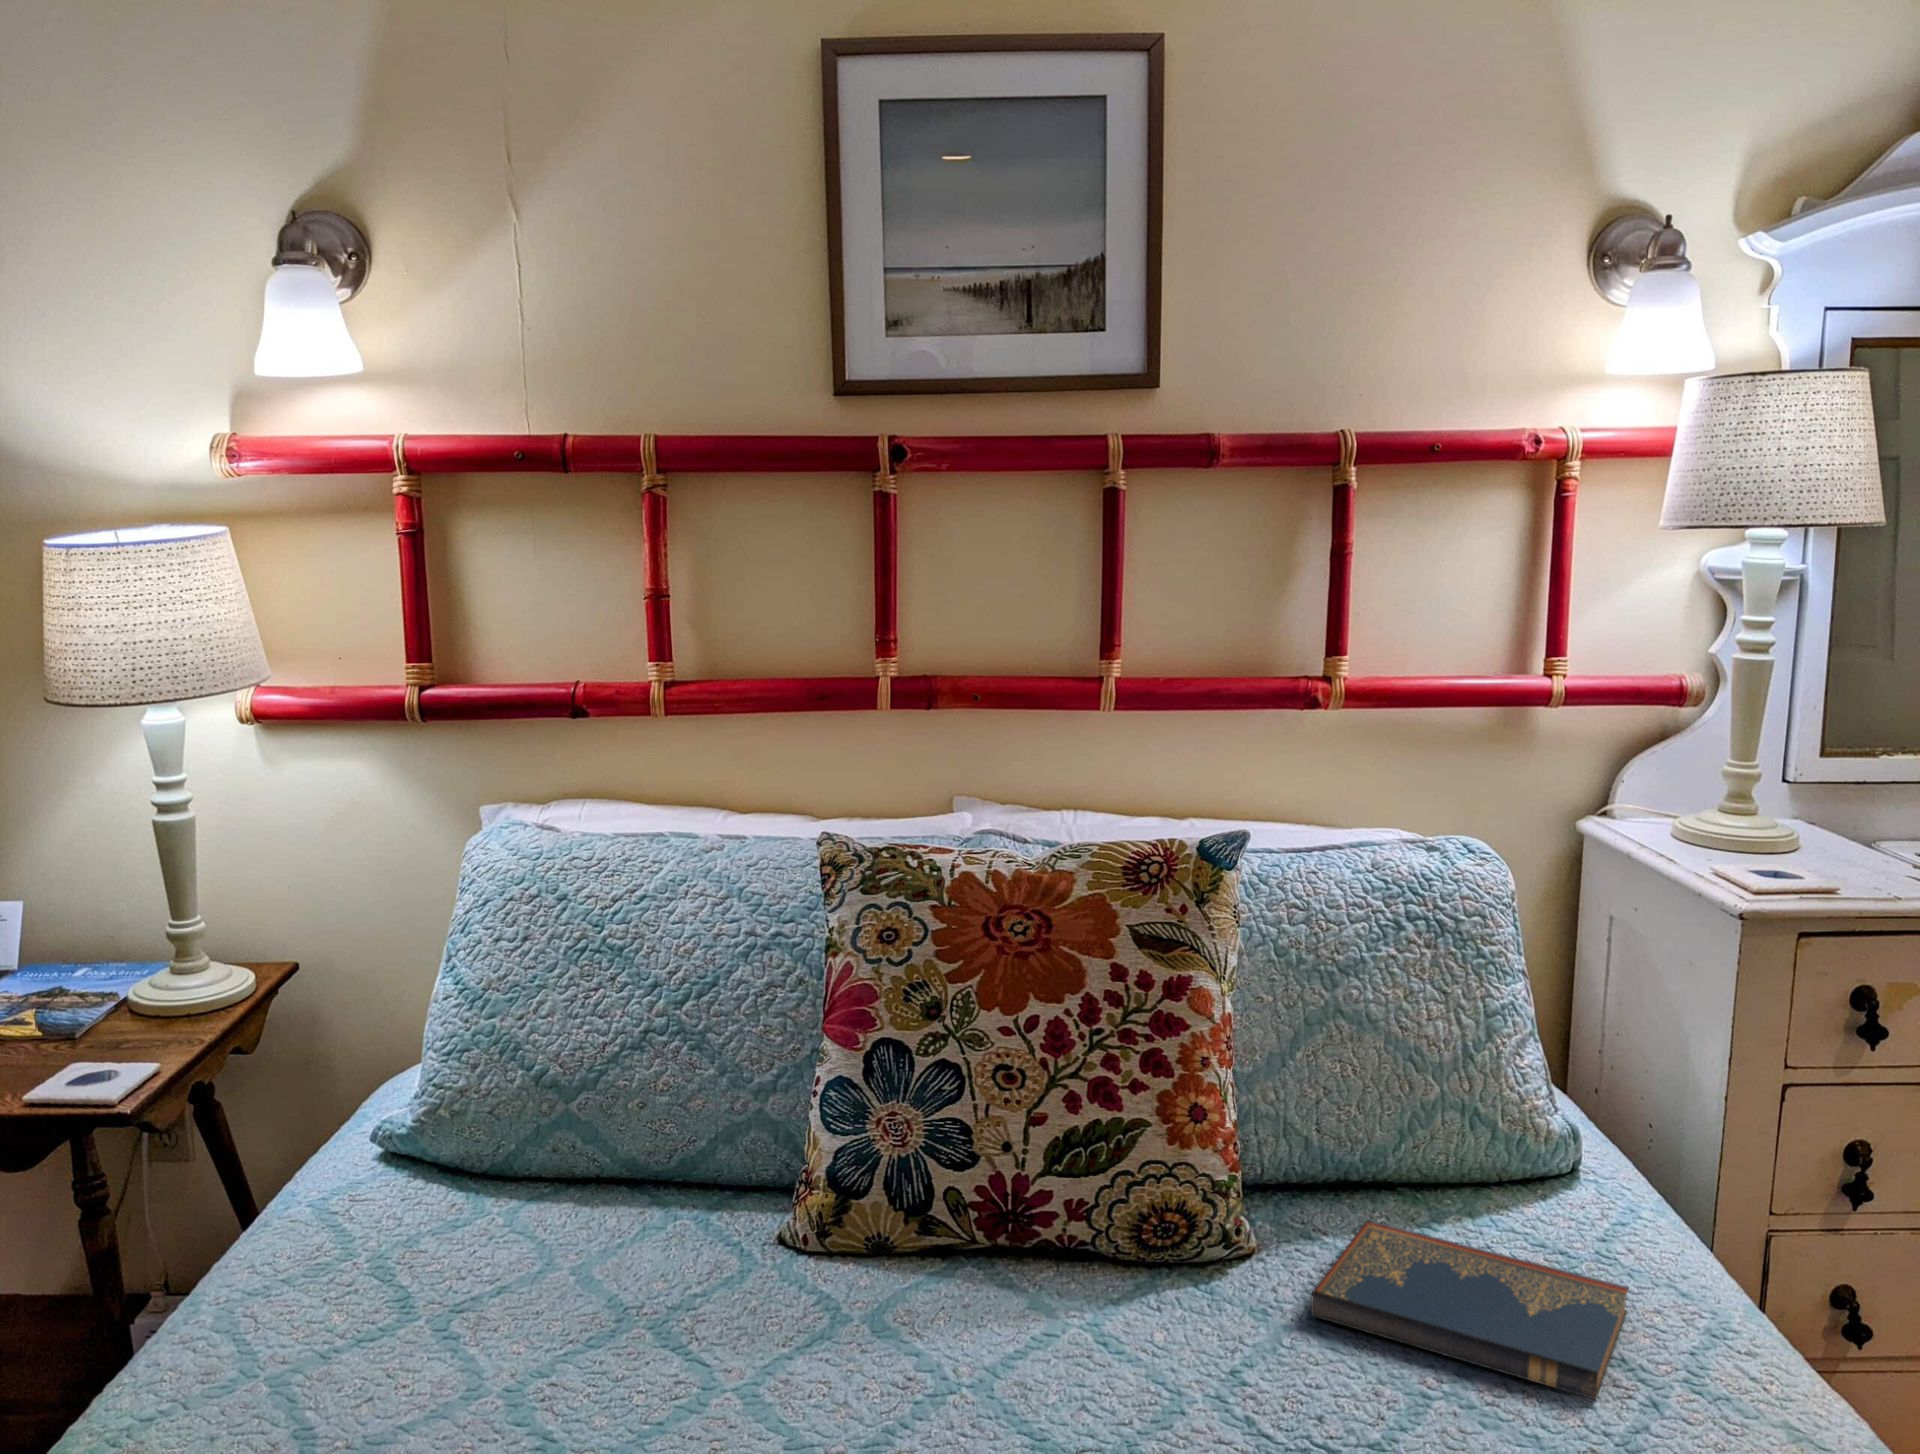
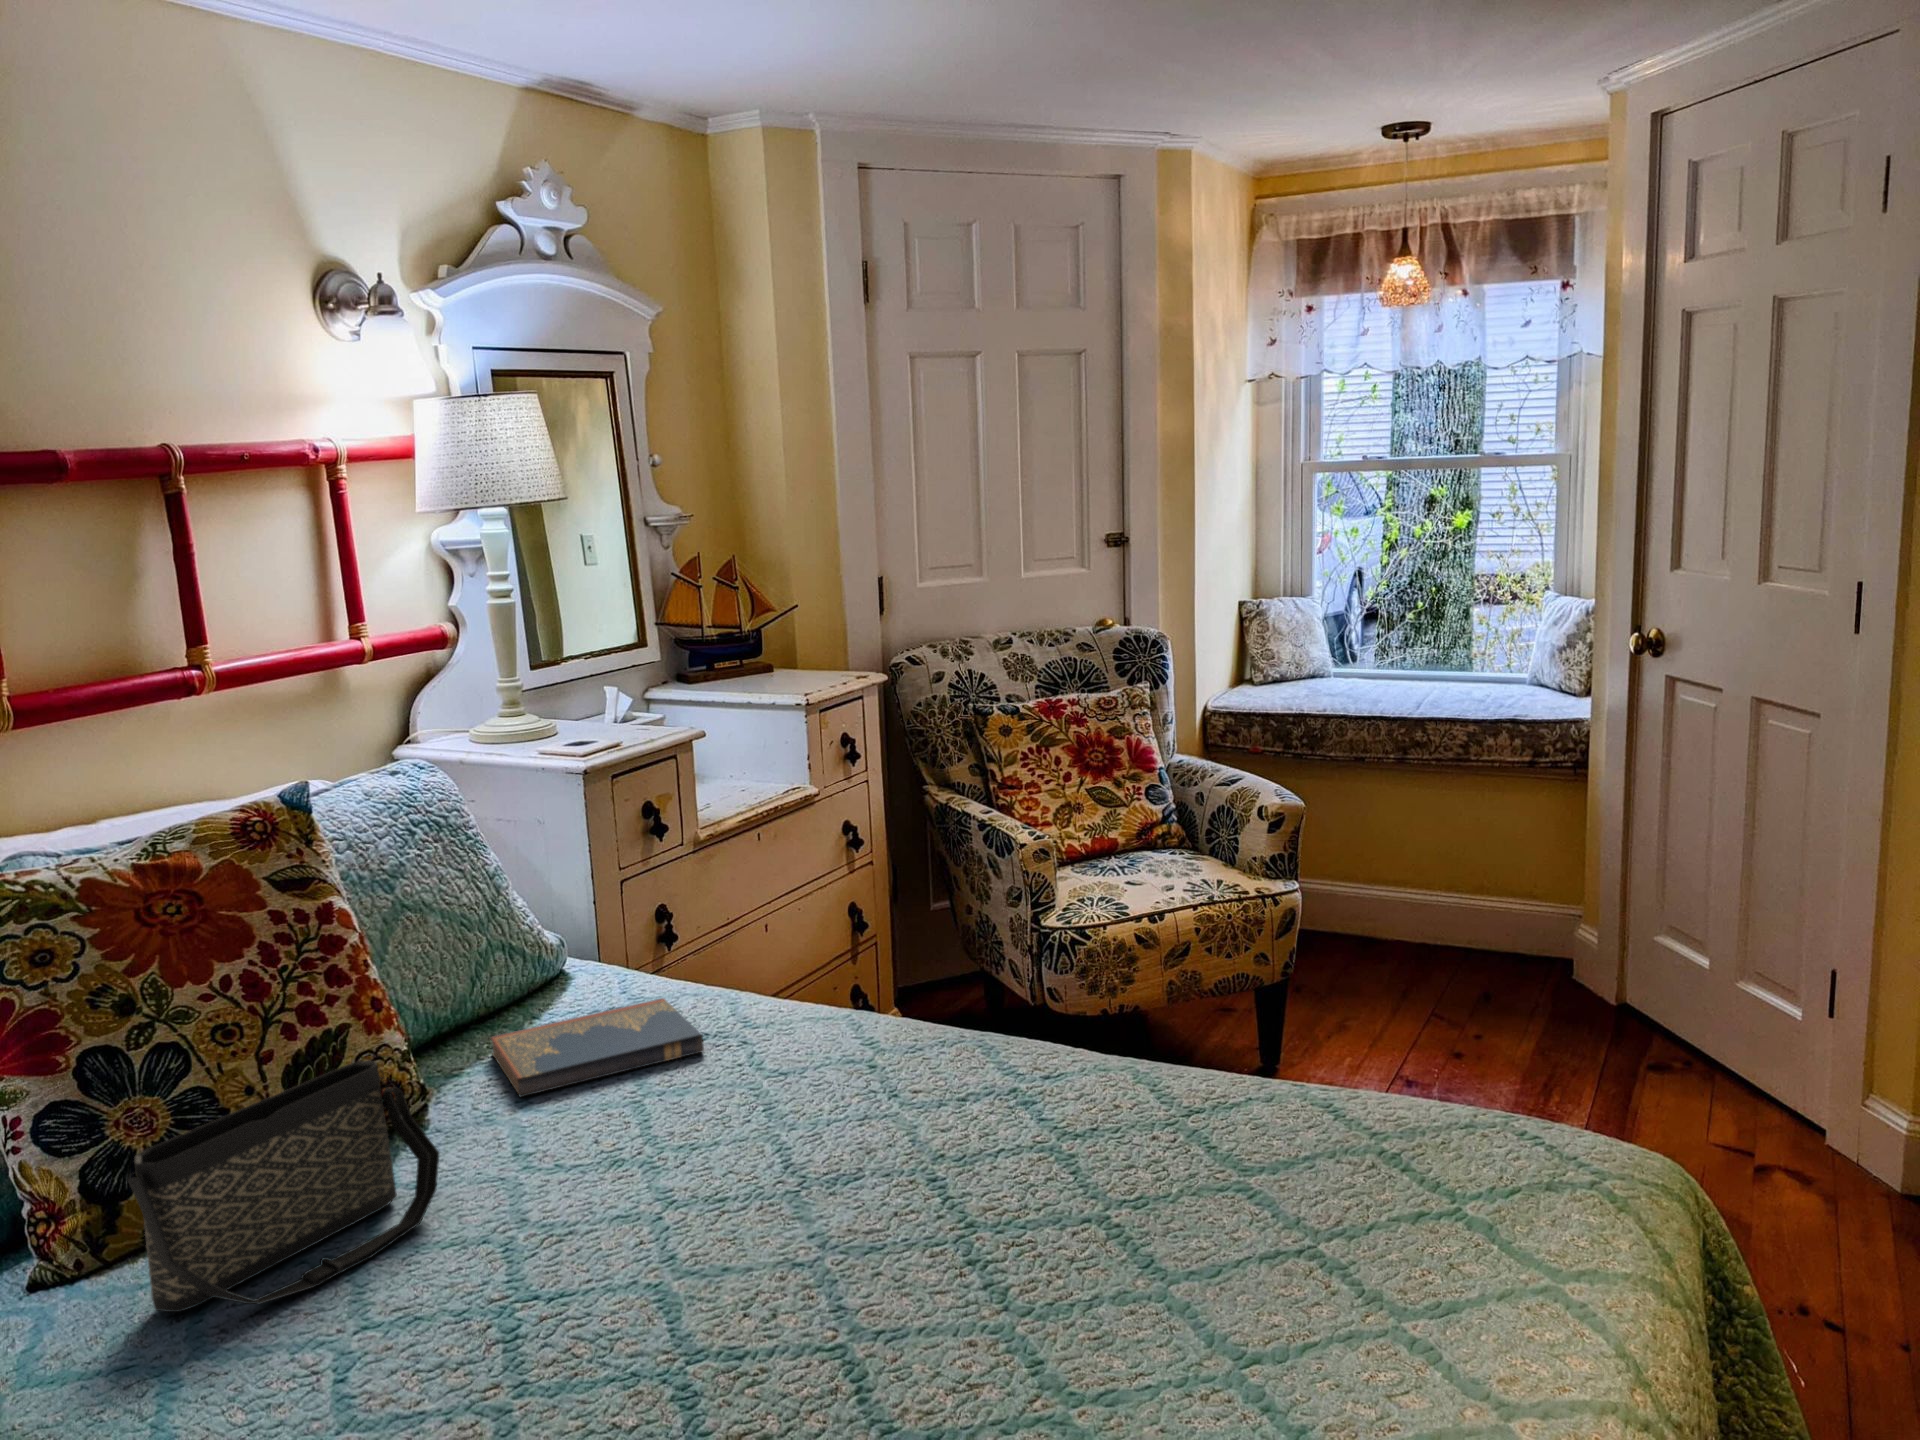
handbag: none [749,1159,1077,1404] -> present [127,1061,439,1312]

